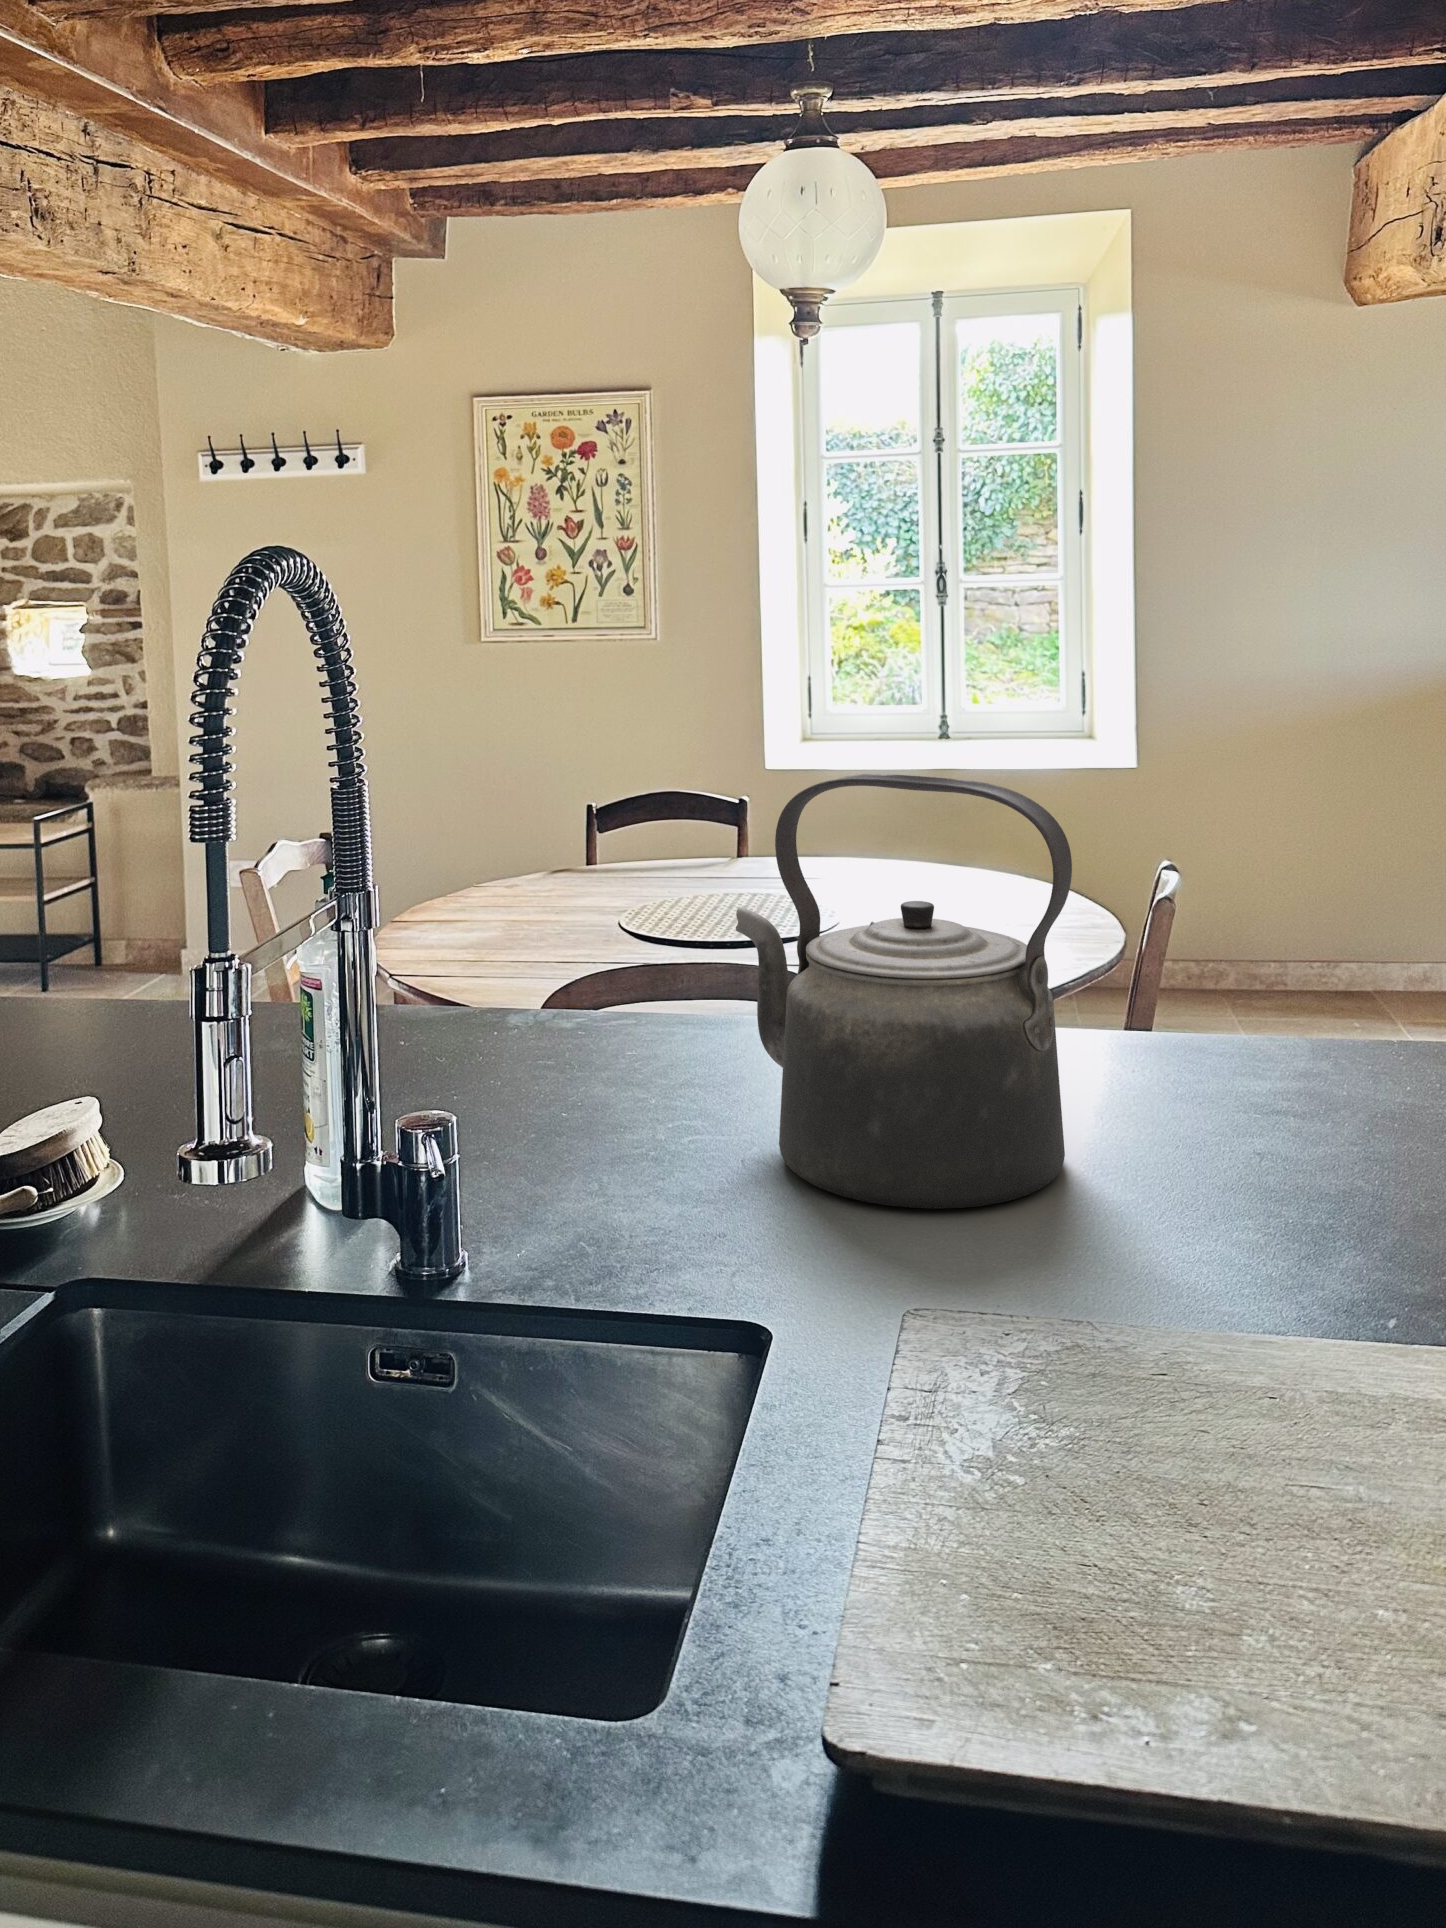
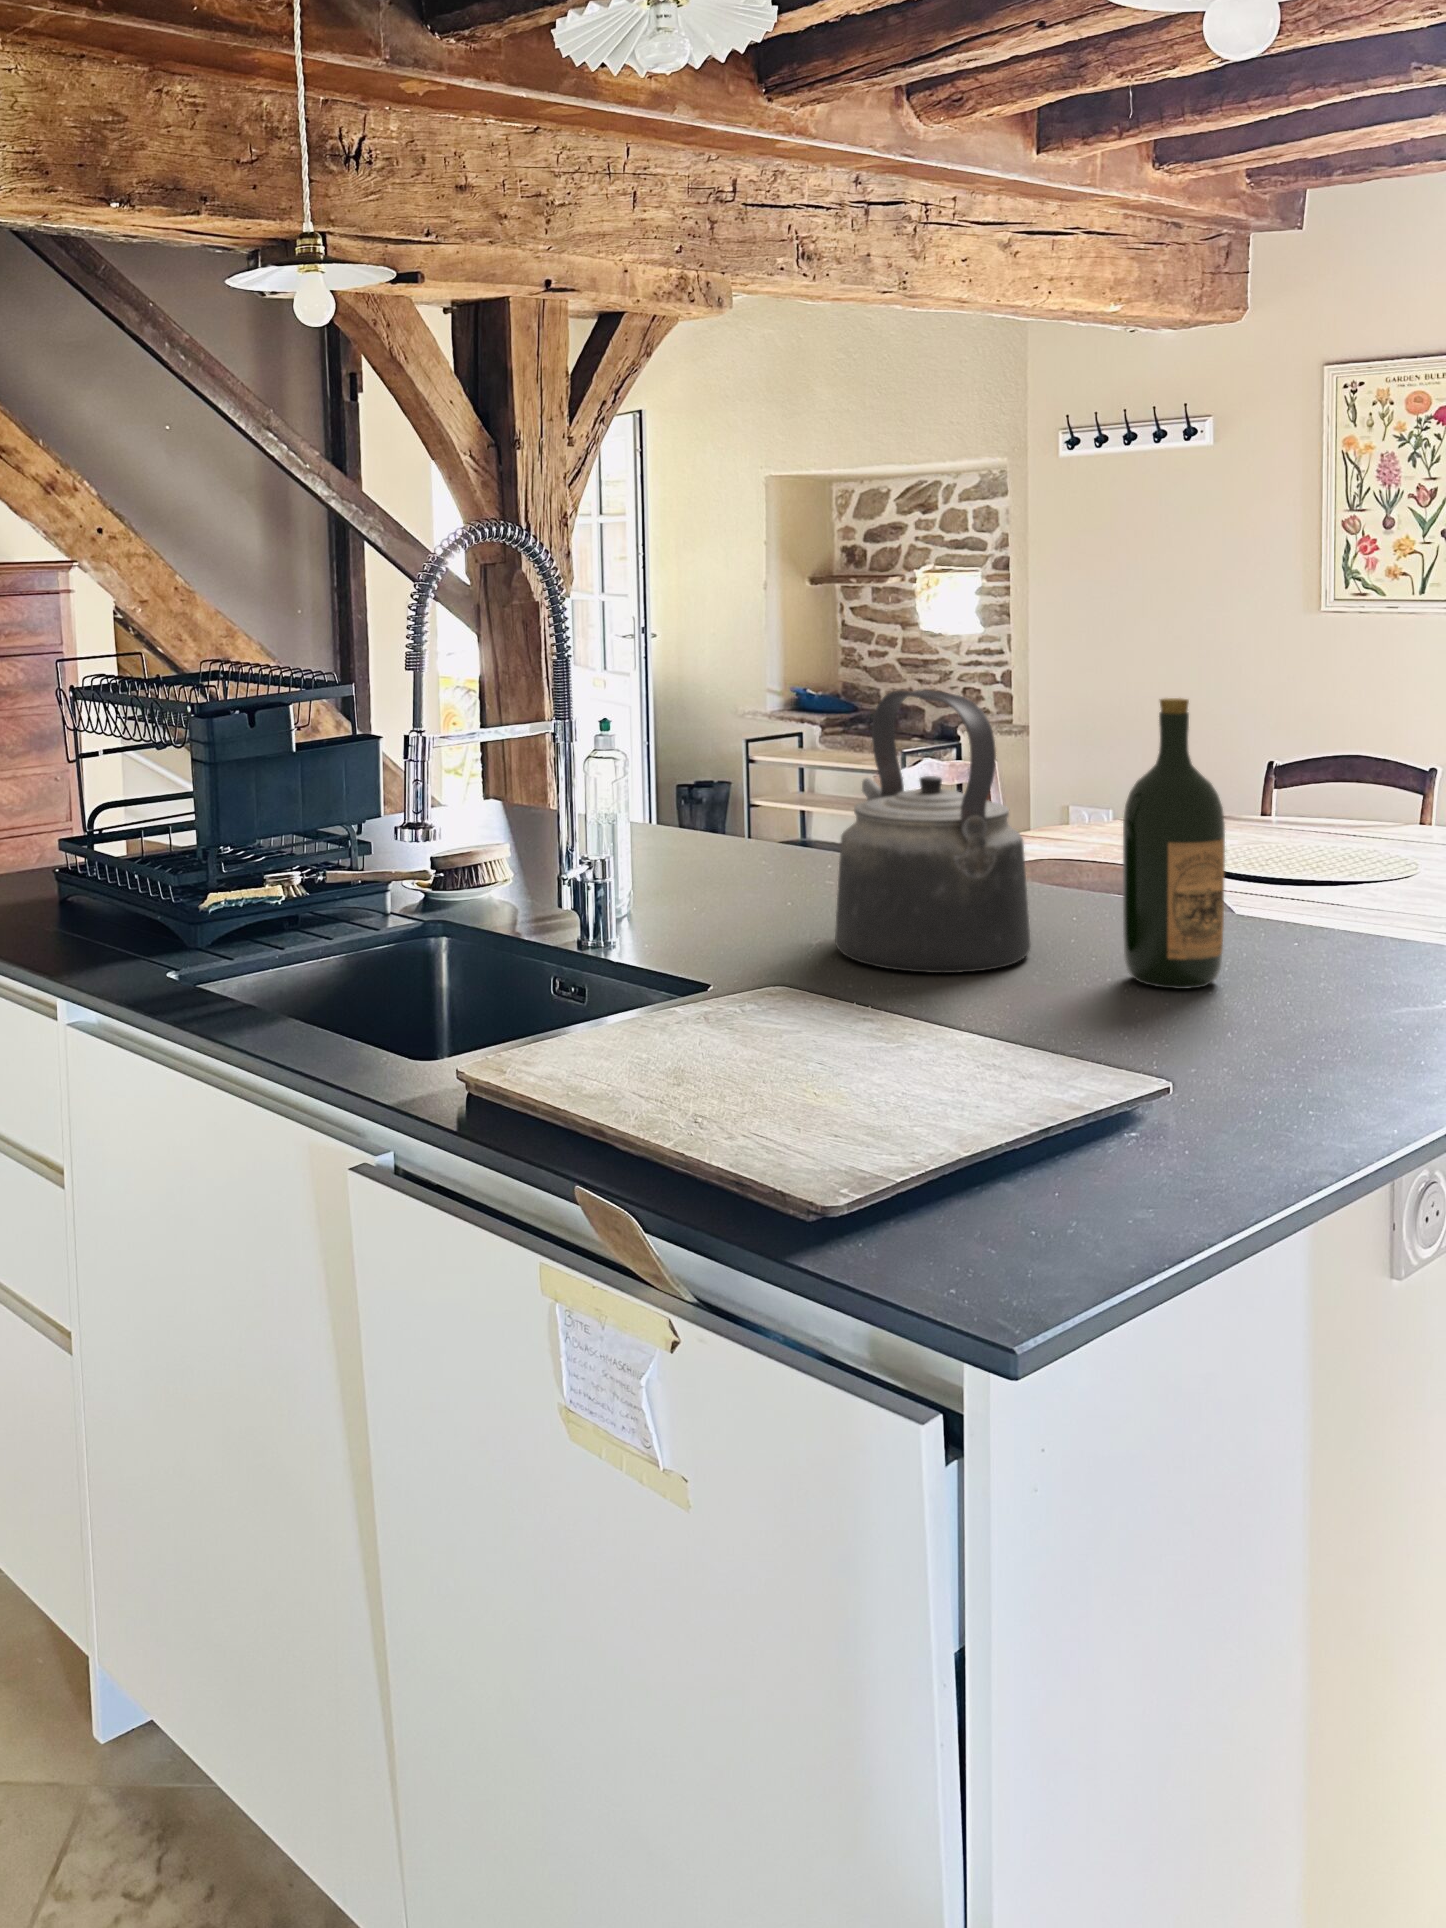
wine bottle: none [1198,766,1338,1164] -> present [1123,698,1225,989]

